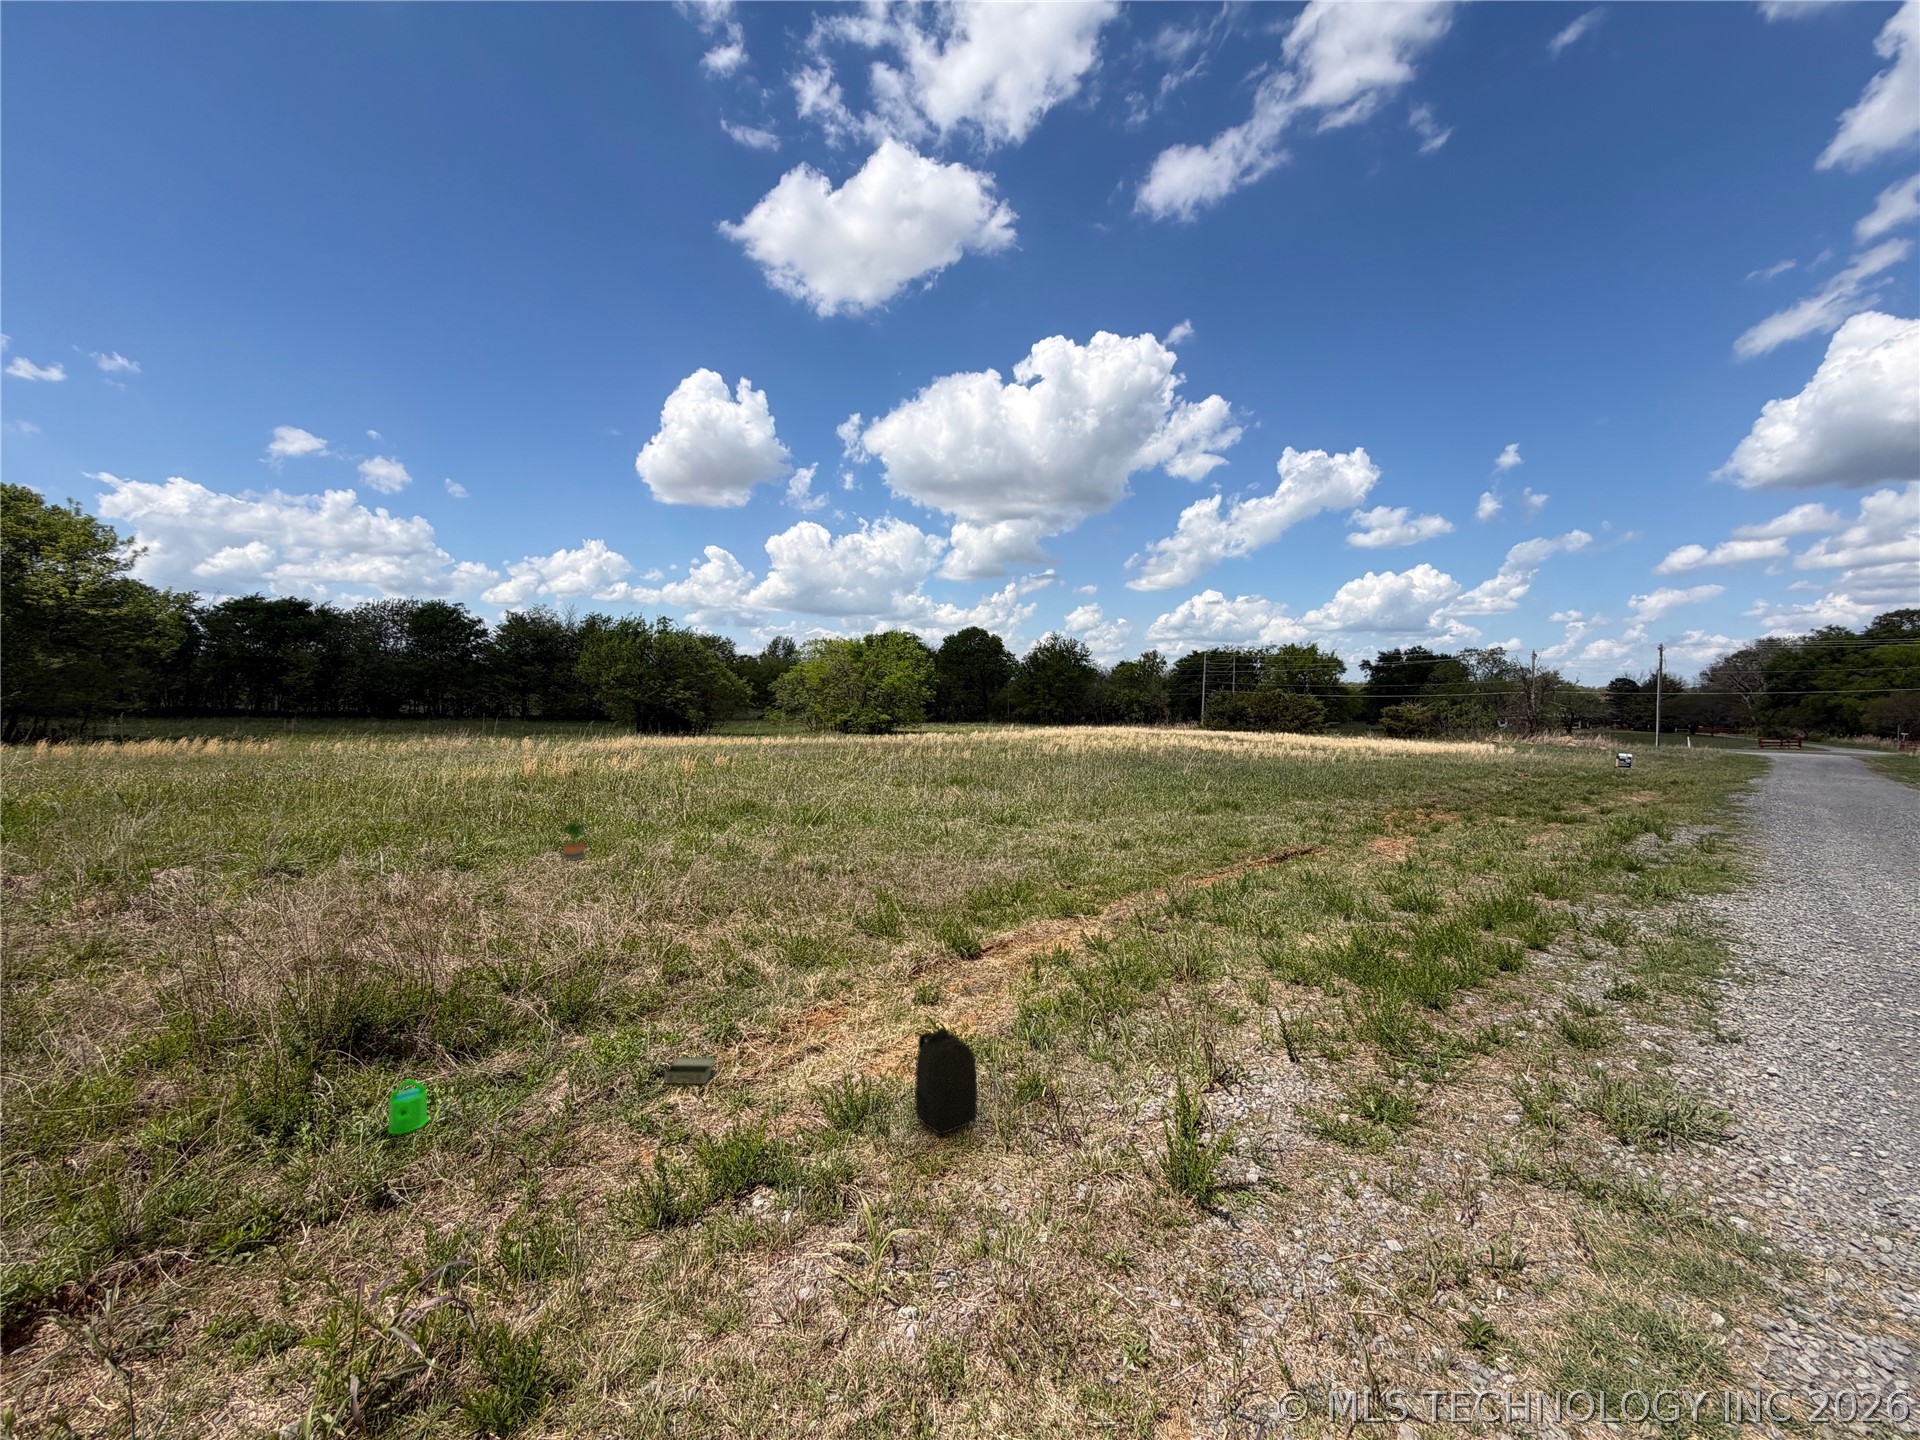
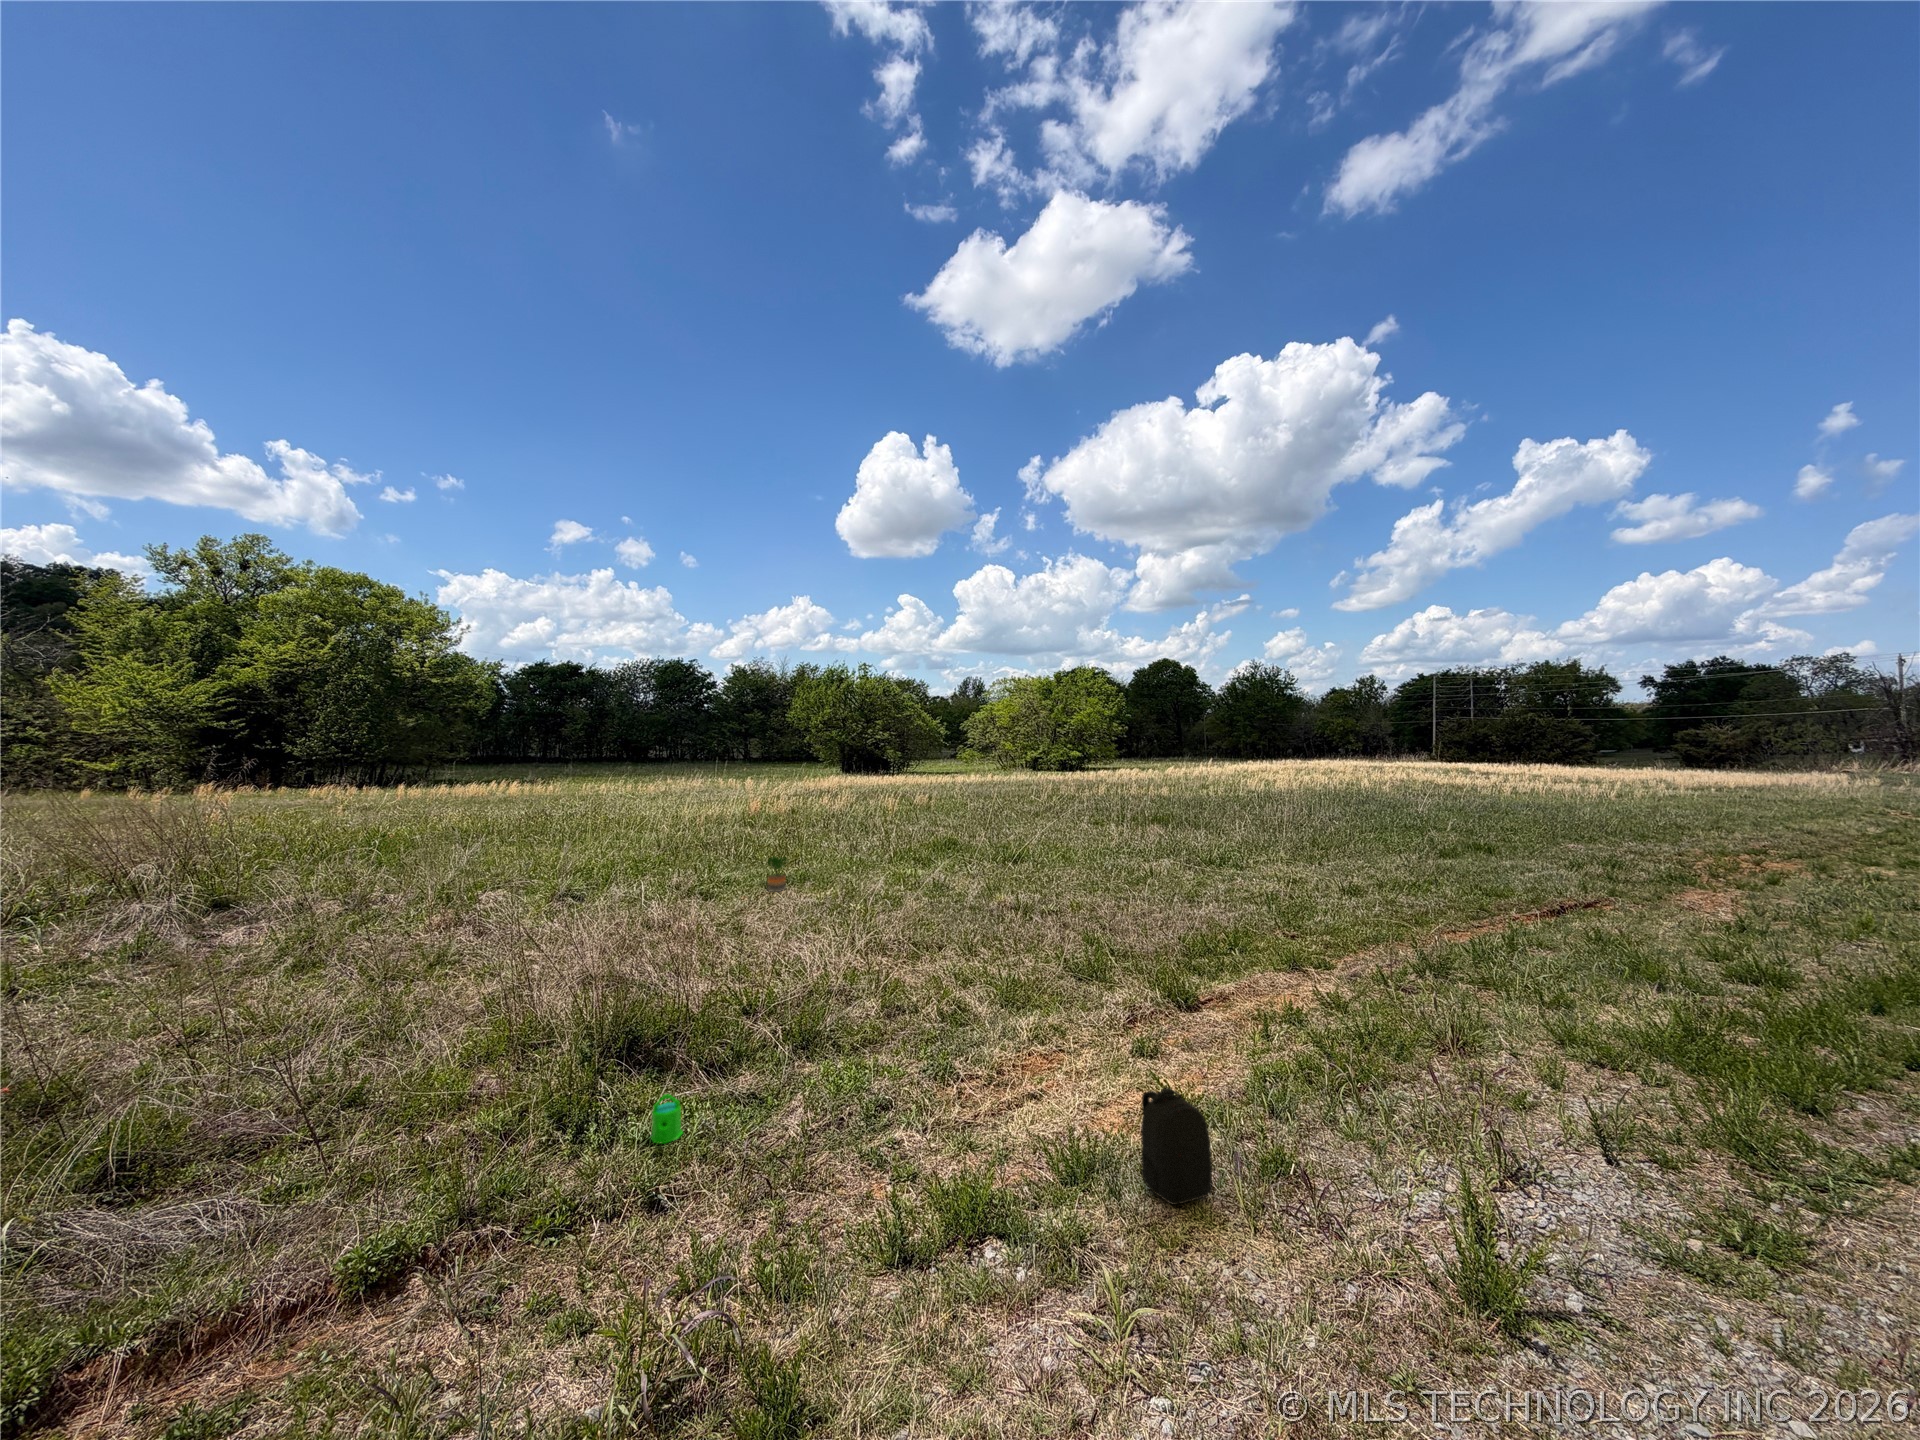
toolbox: present [665,1057,715,1084] -> none [881,1093,928,1123]

